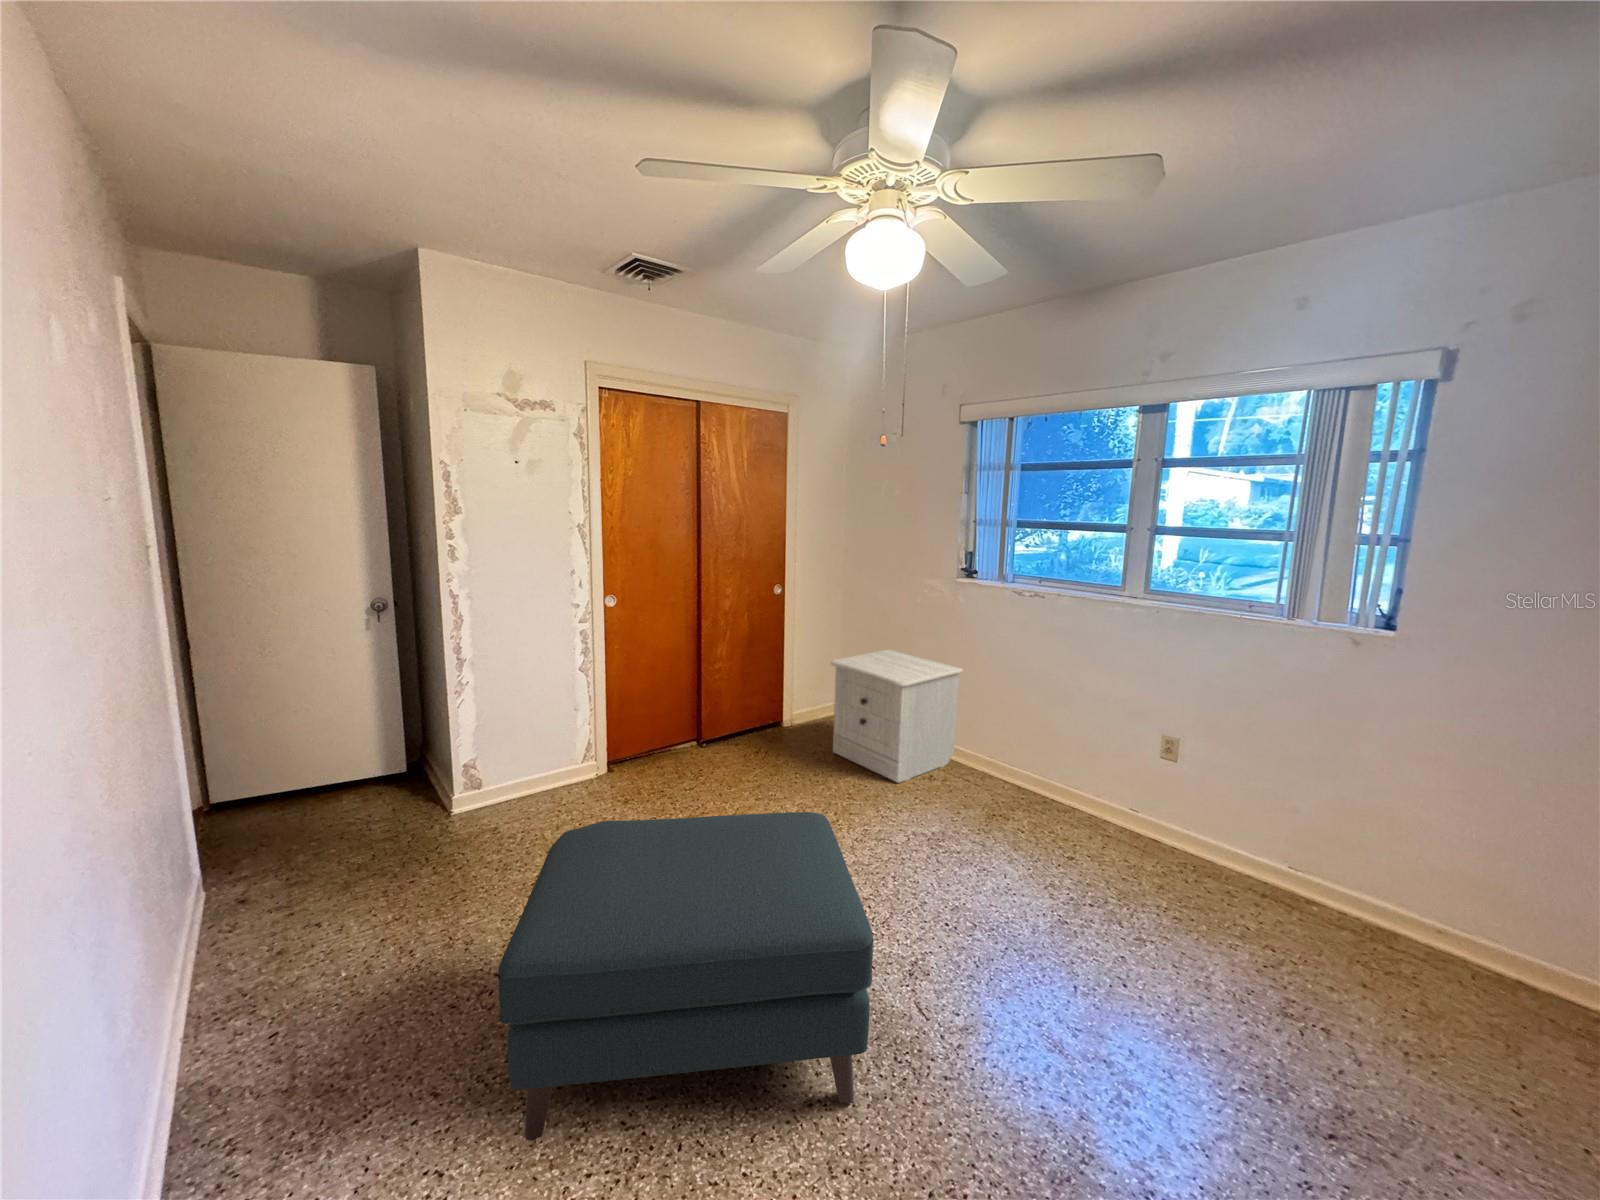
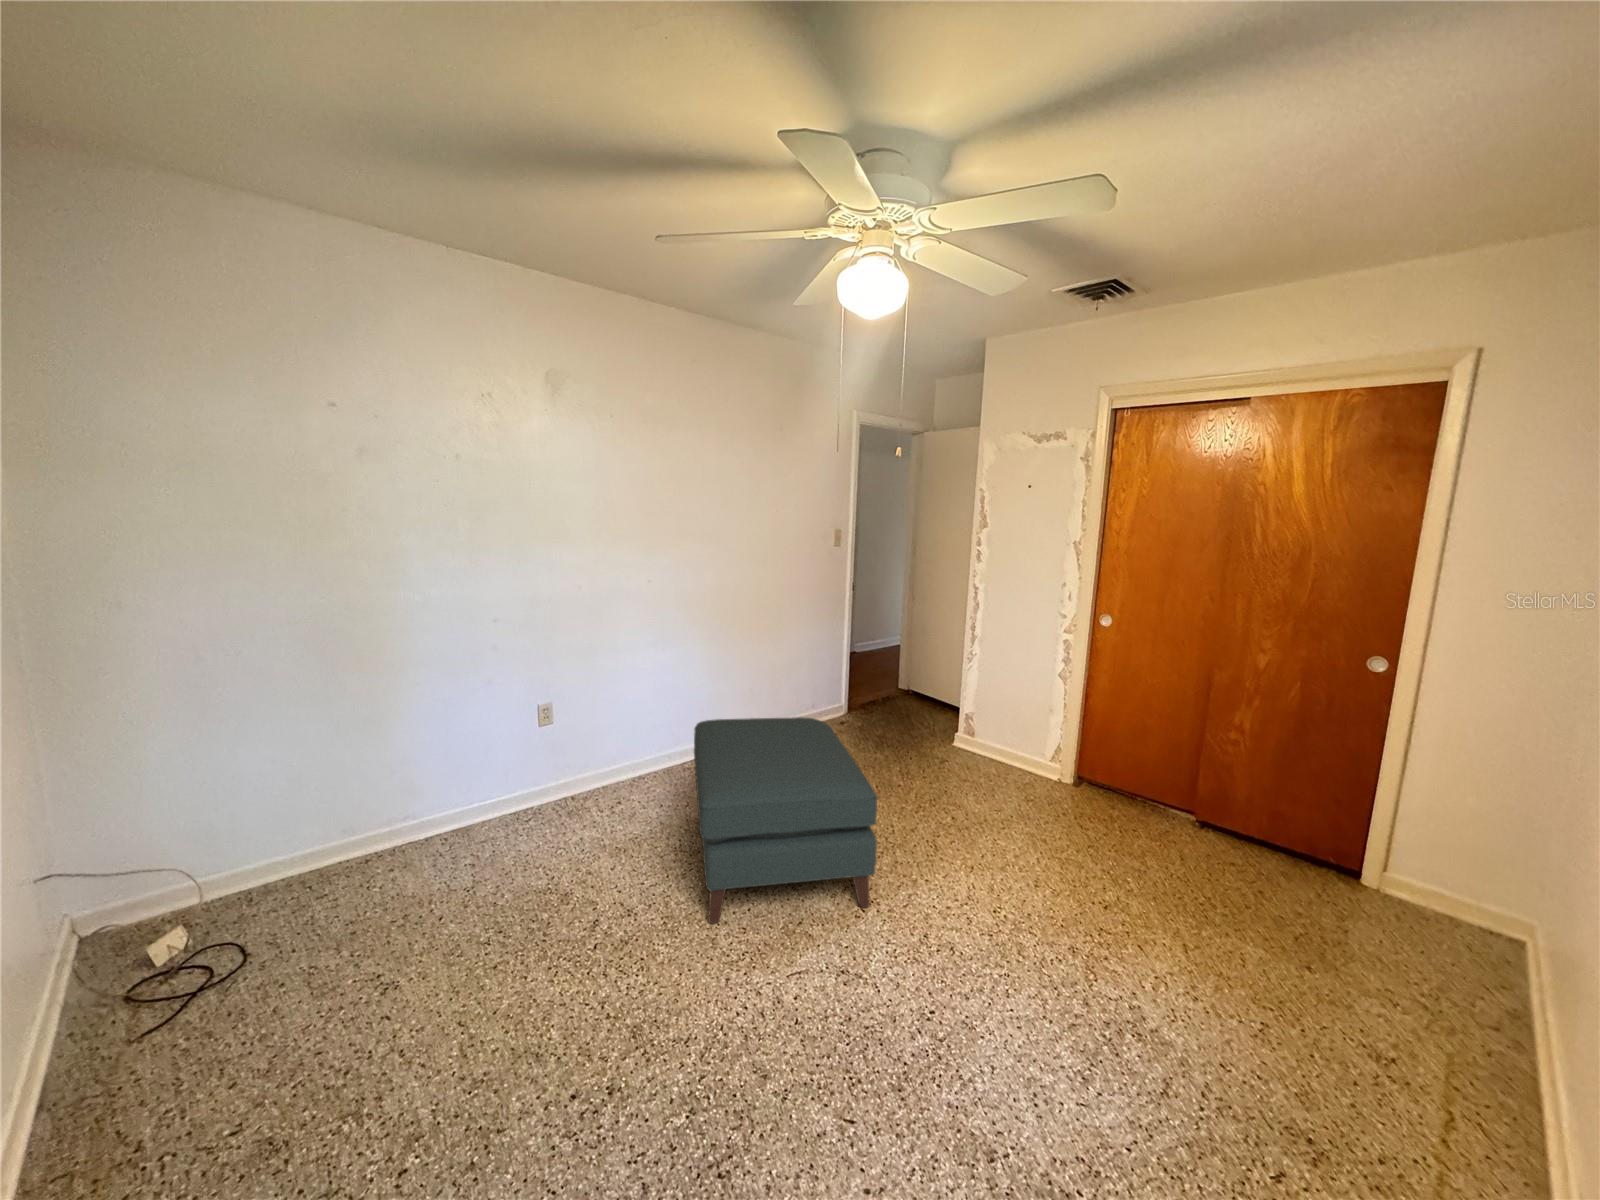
nightstand: present [831,650,963,783] -> none [1286,780,1563,1093]

